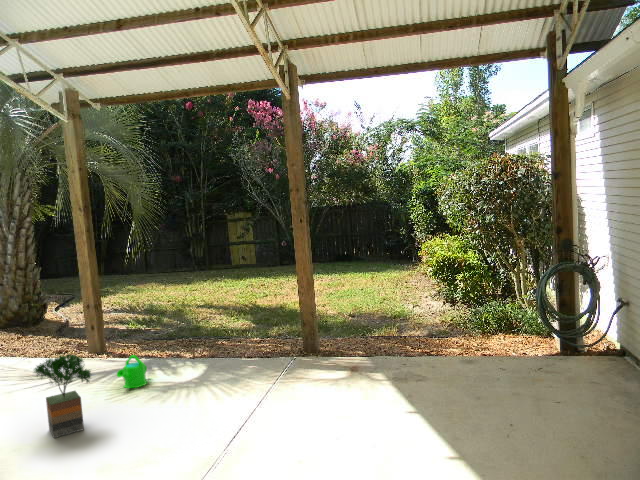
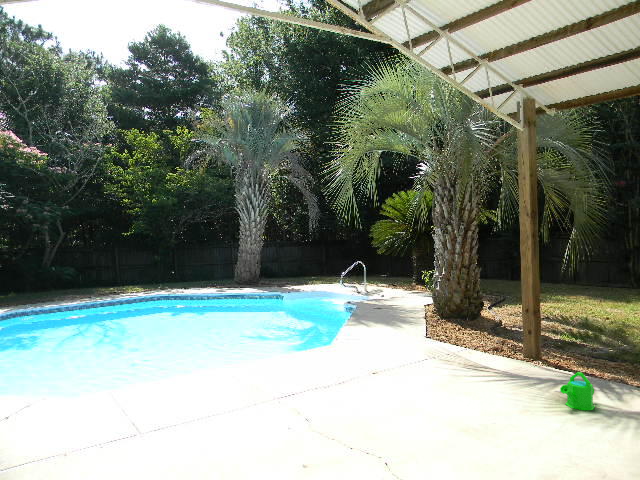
potted tree: present [34,354,91,438] -> none [480,354,540,441]

